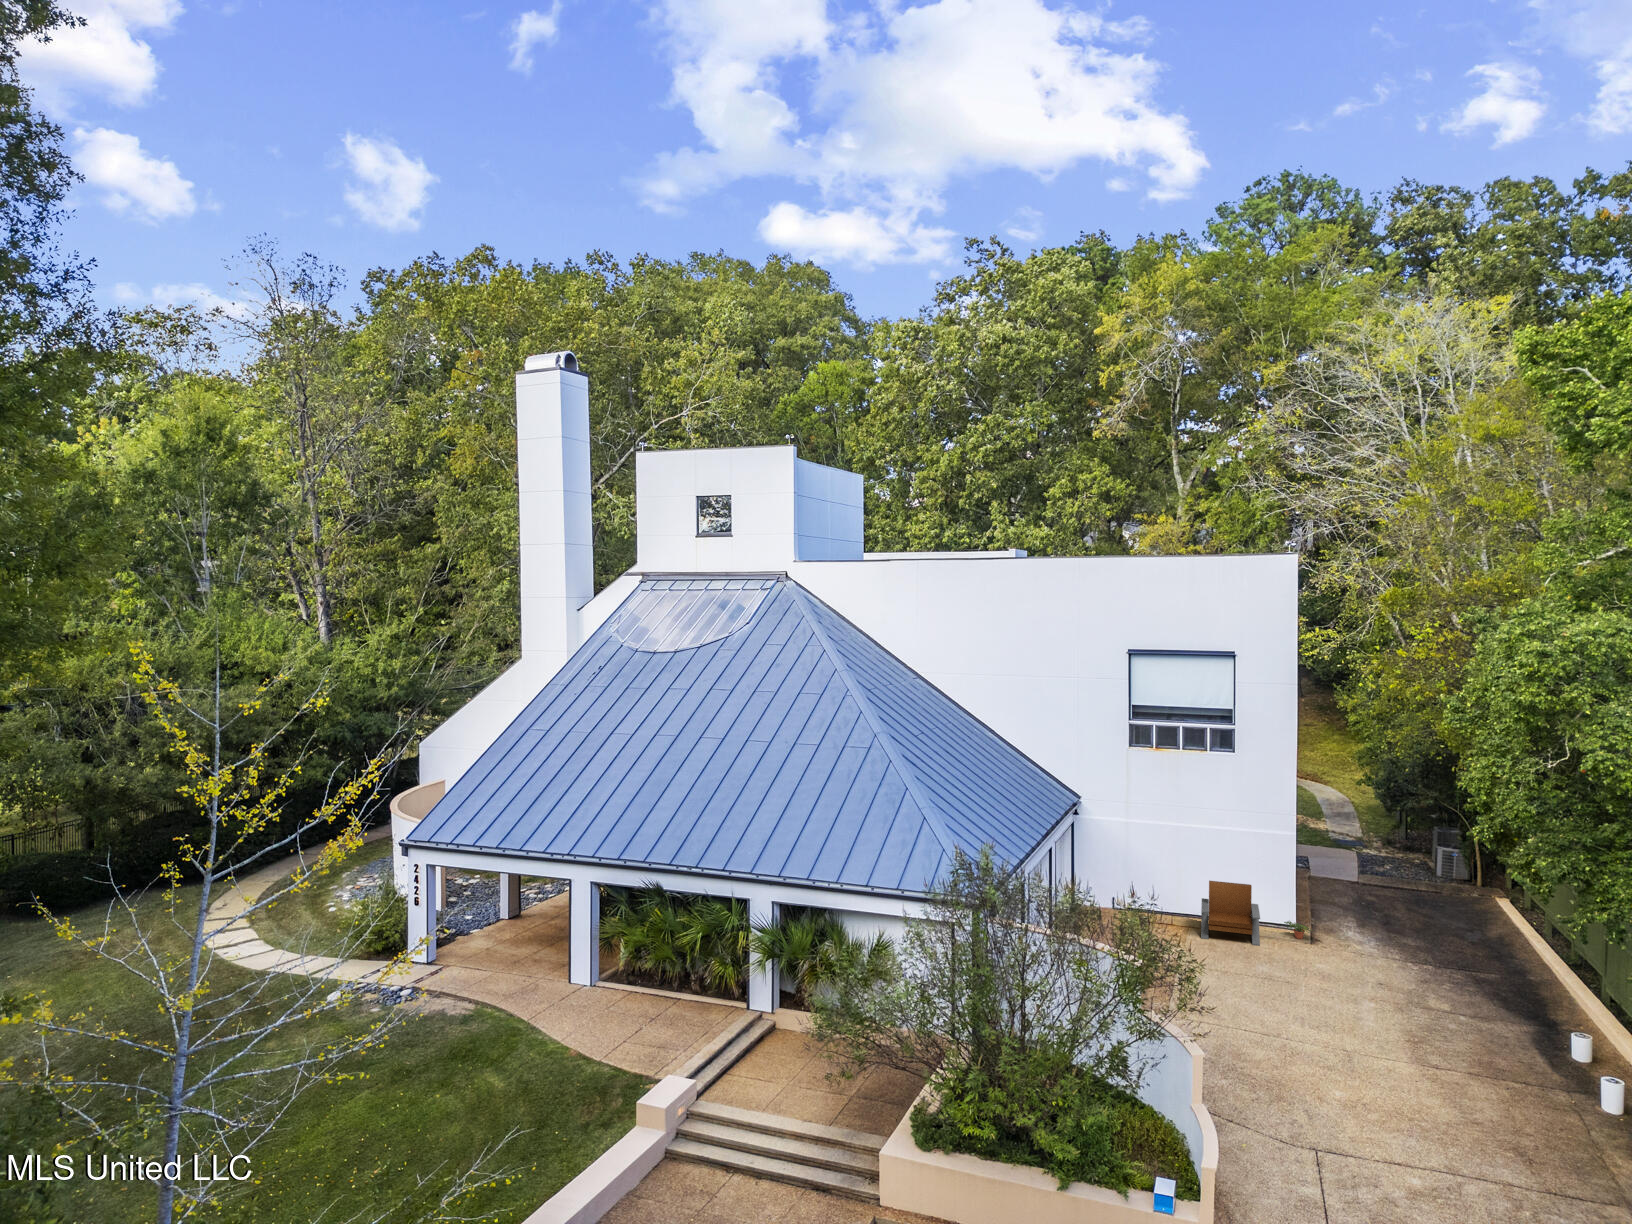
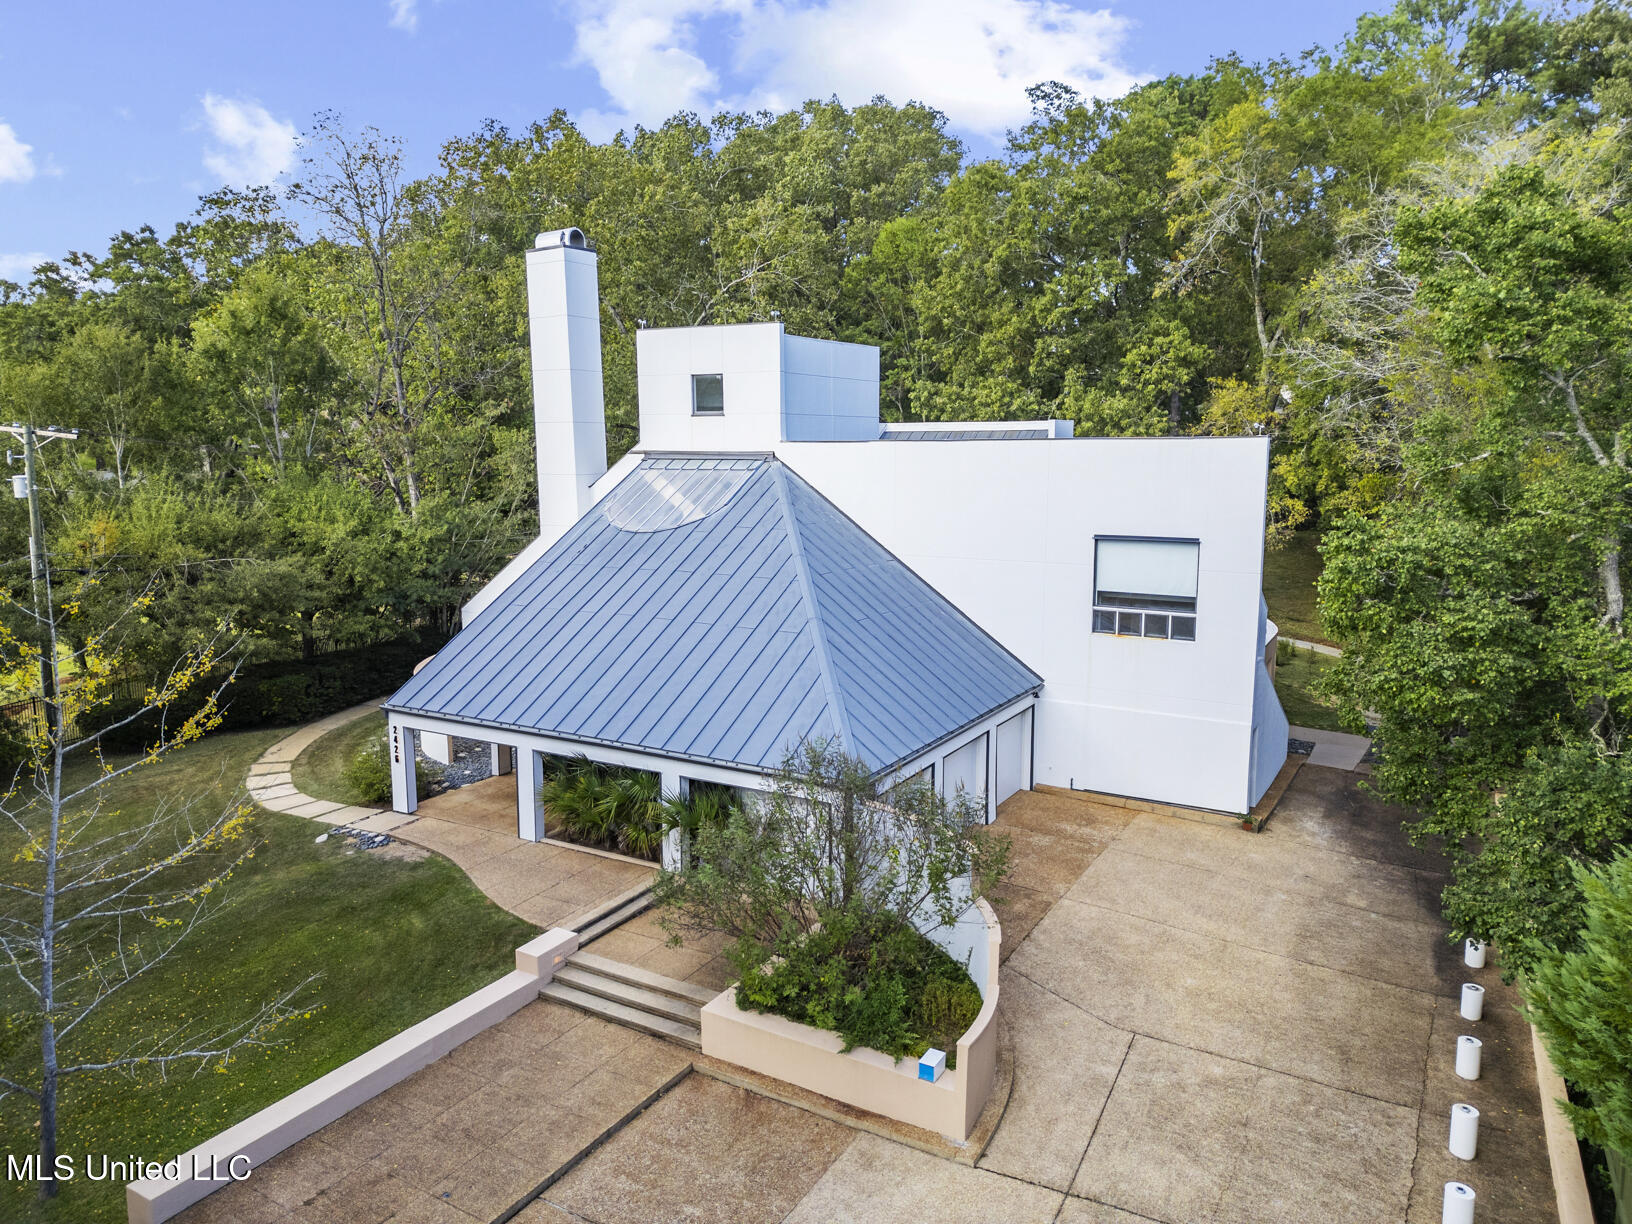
lounge chair: present [1201,881,1260,946] -> none [1145,769,1210,835]

